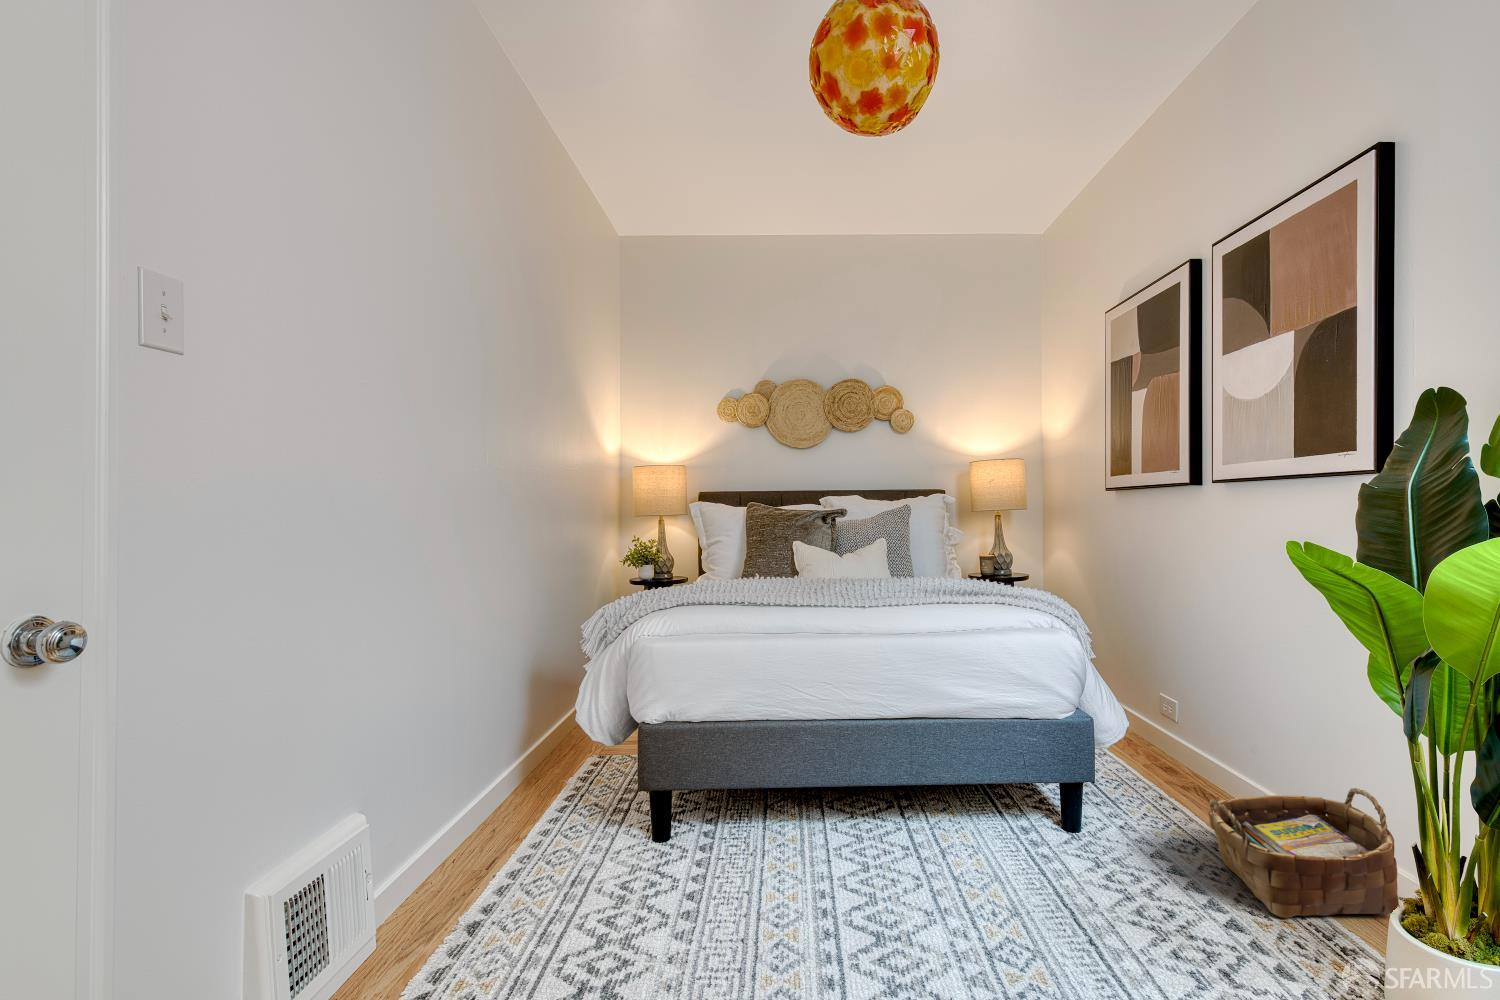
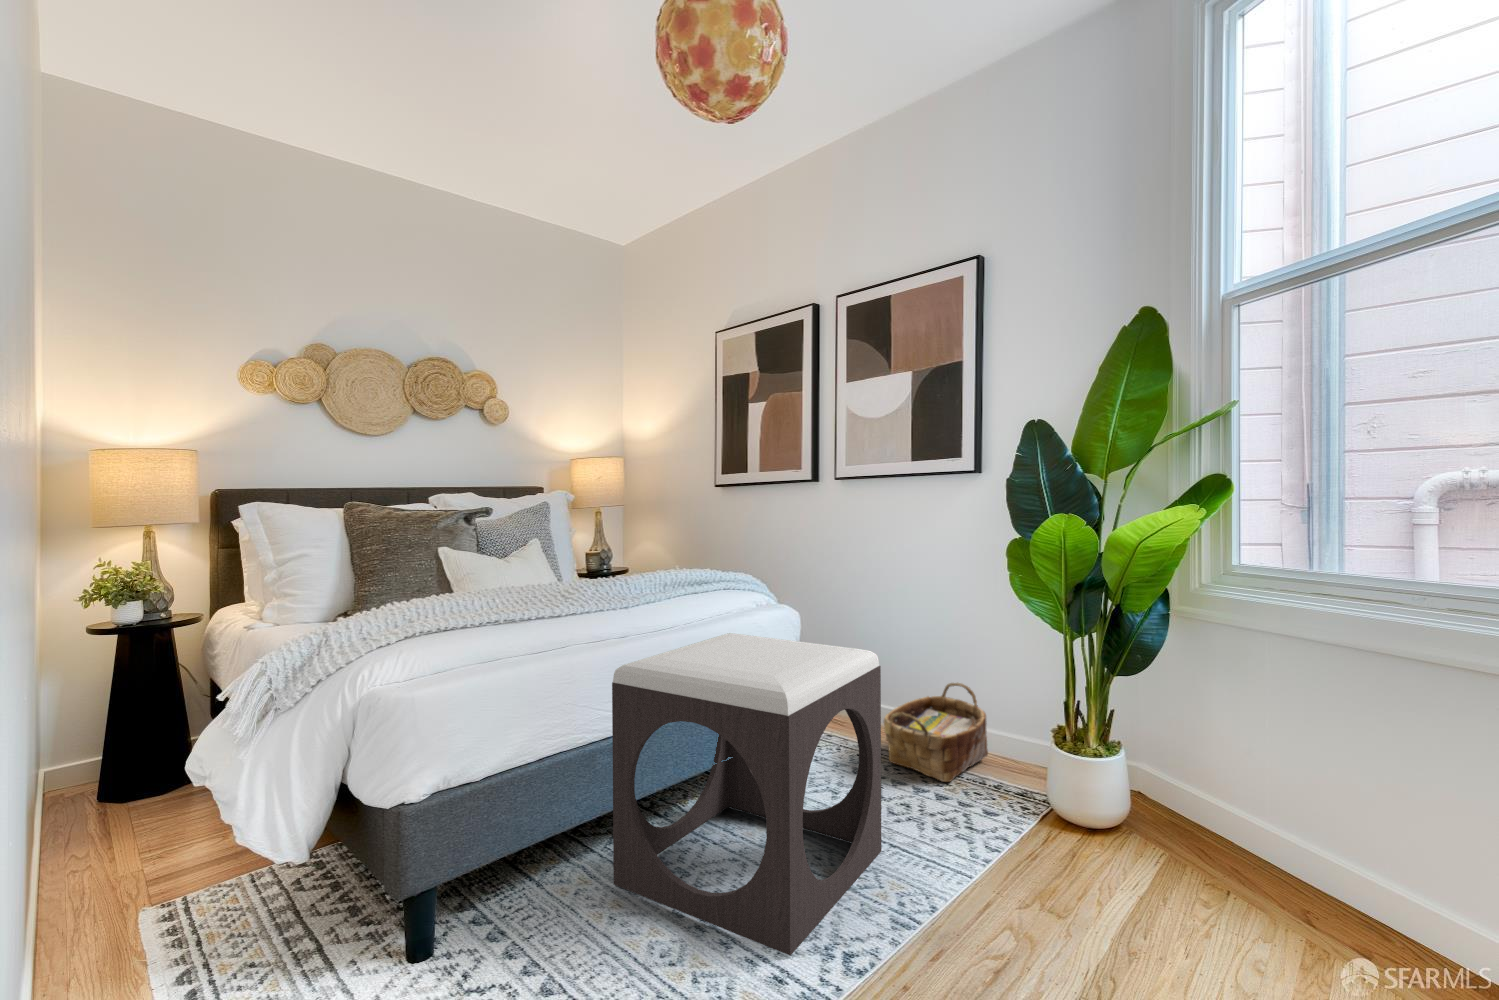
footstool: none [804,655,1073,970] -> present [612,633,882,956]

